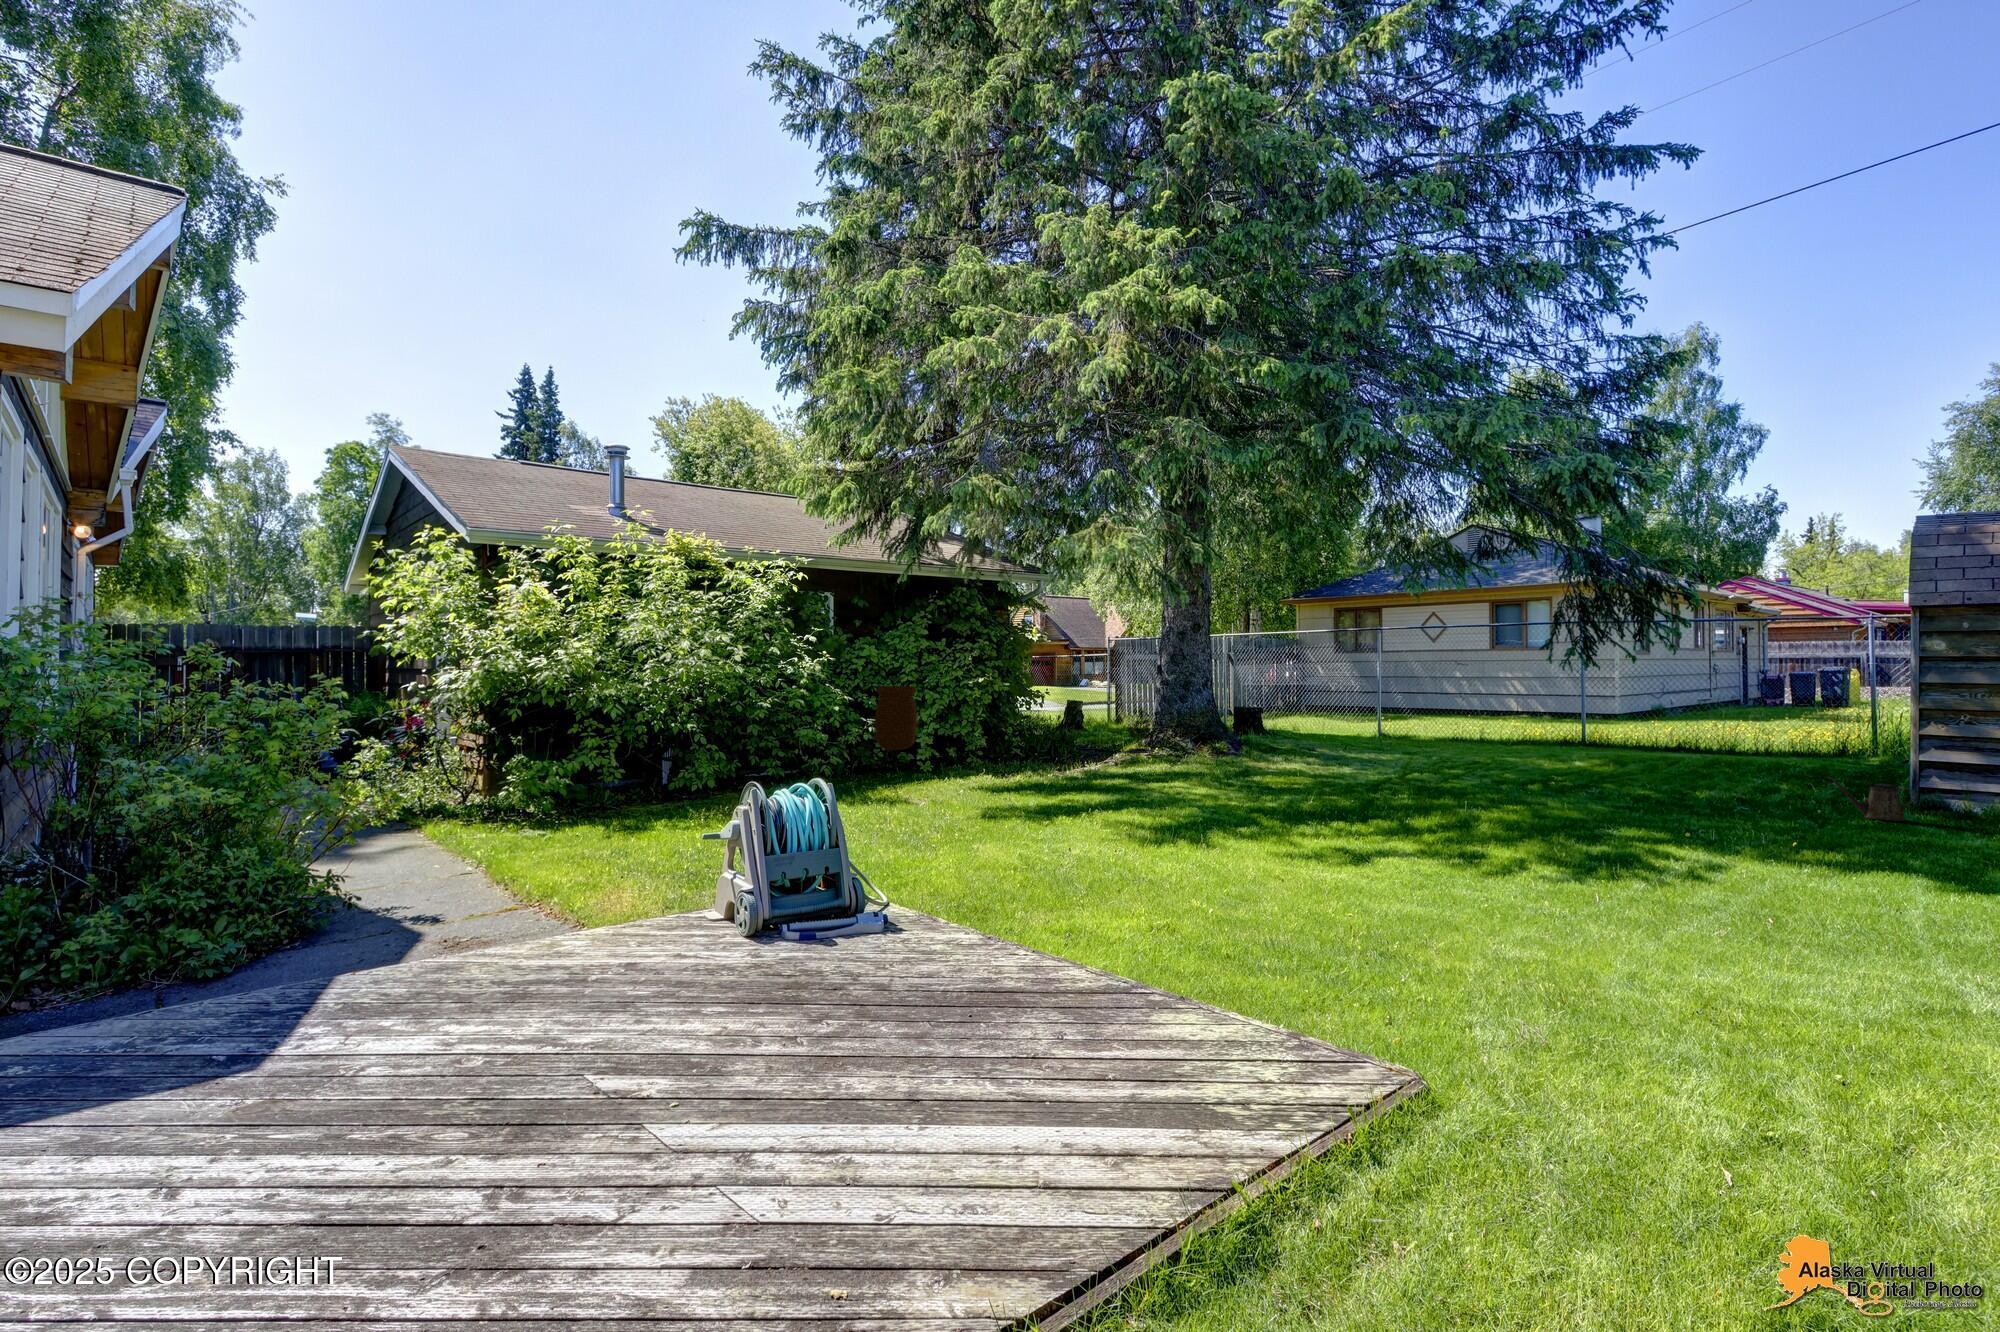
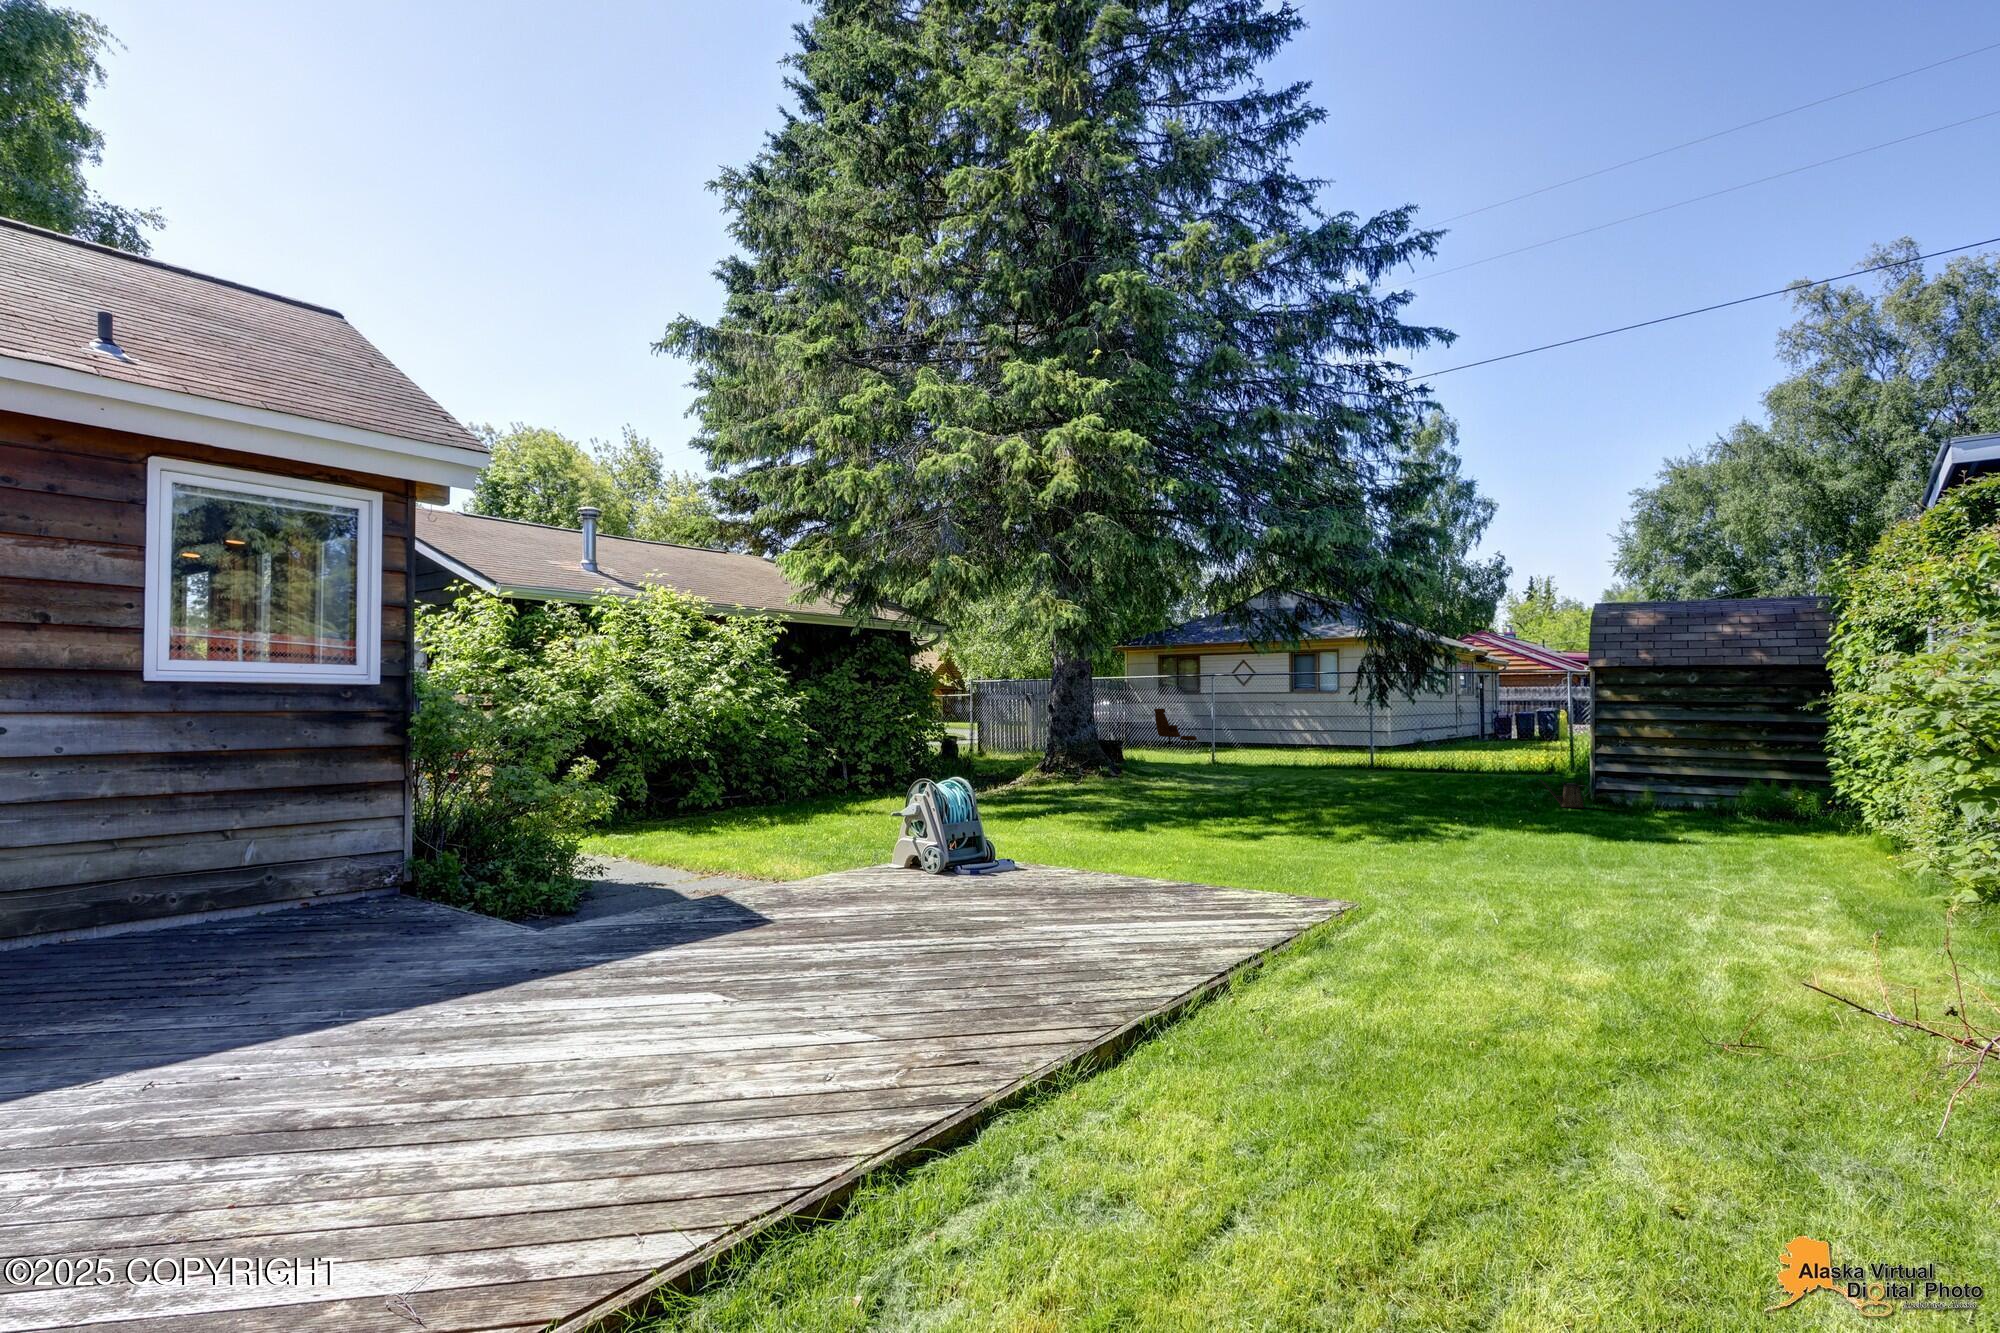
lounge chair: present [869,686,921,771] -> present [1154,709,1197,747]
potted tree: present [1127,708,1154,753] -> none [1023,738,1050,779]

